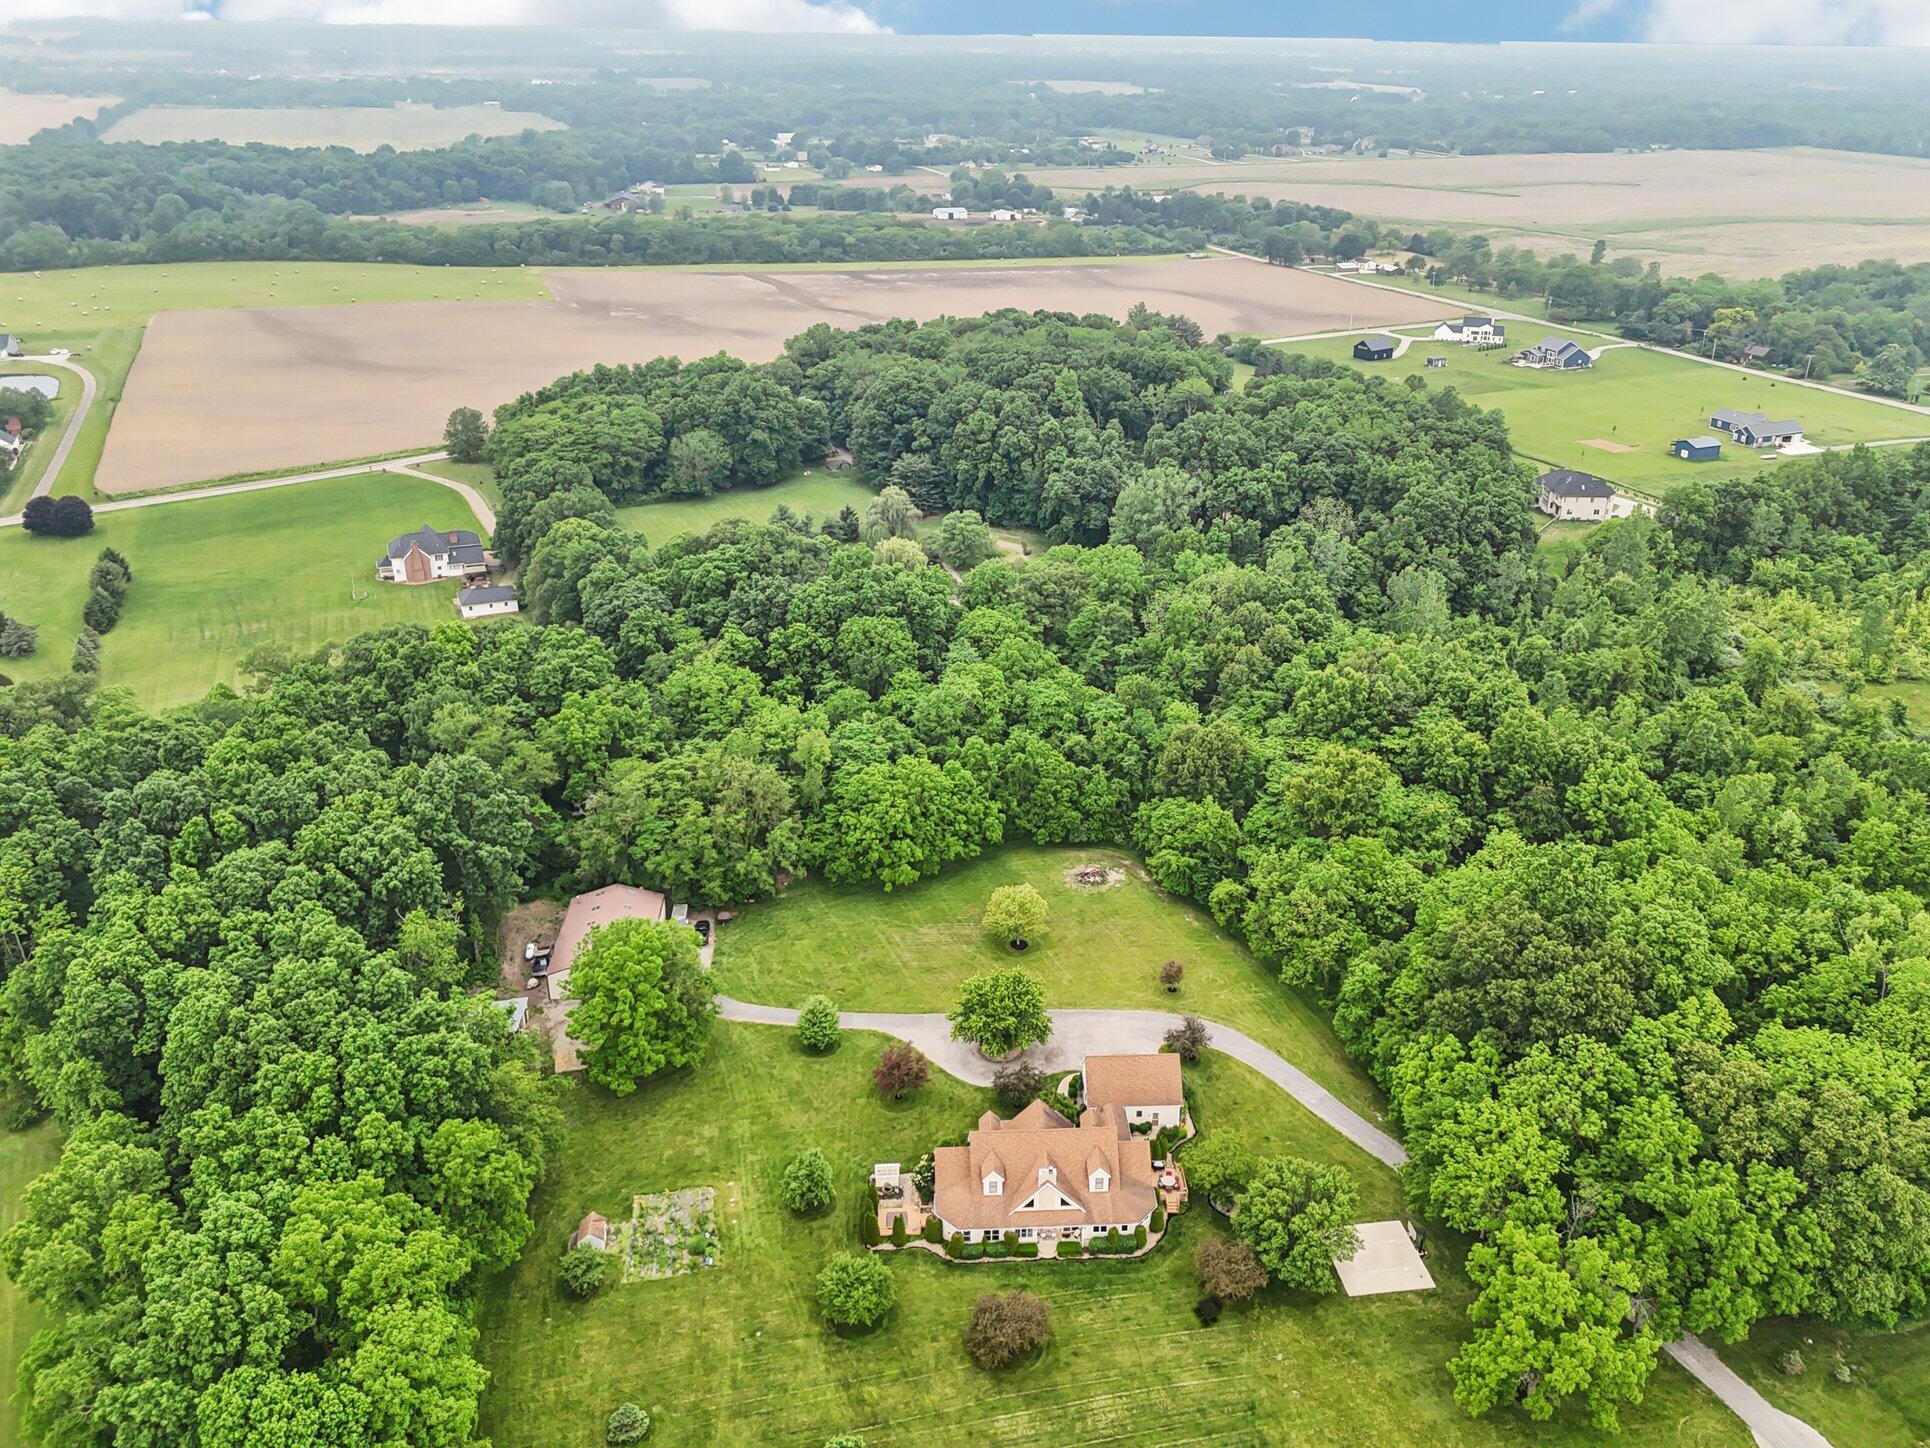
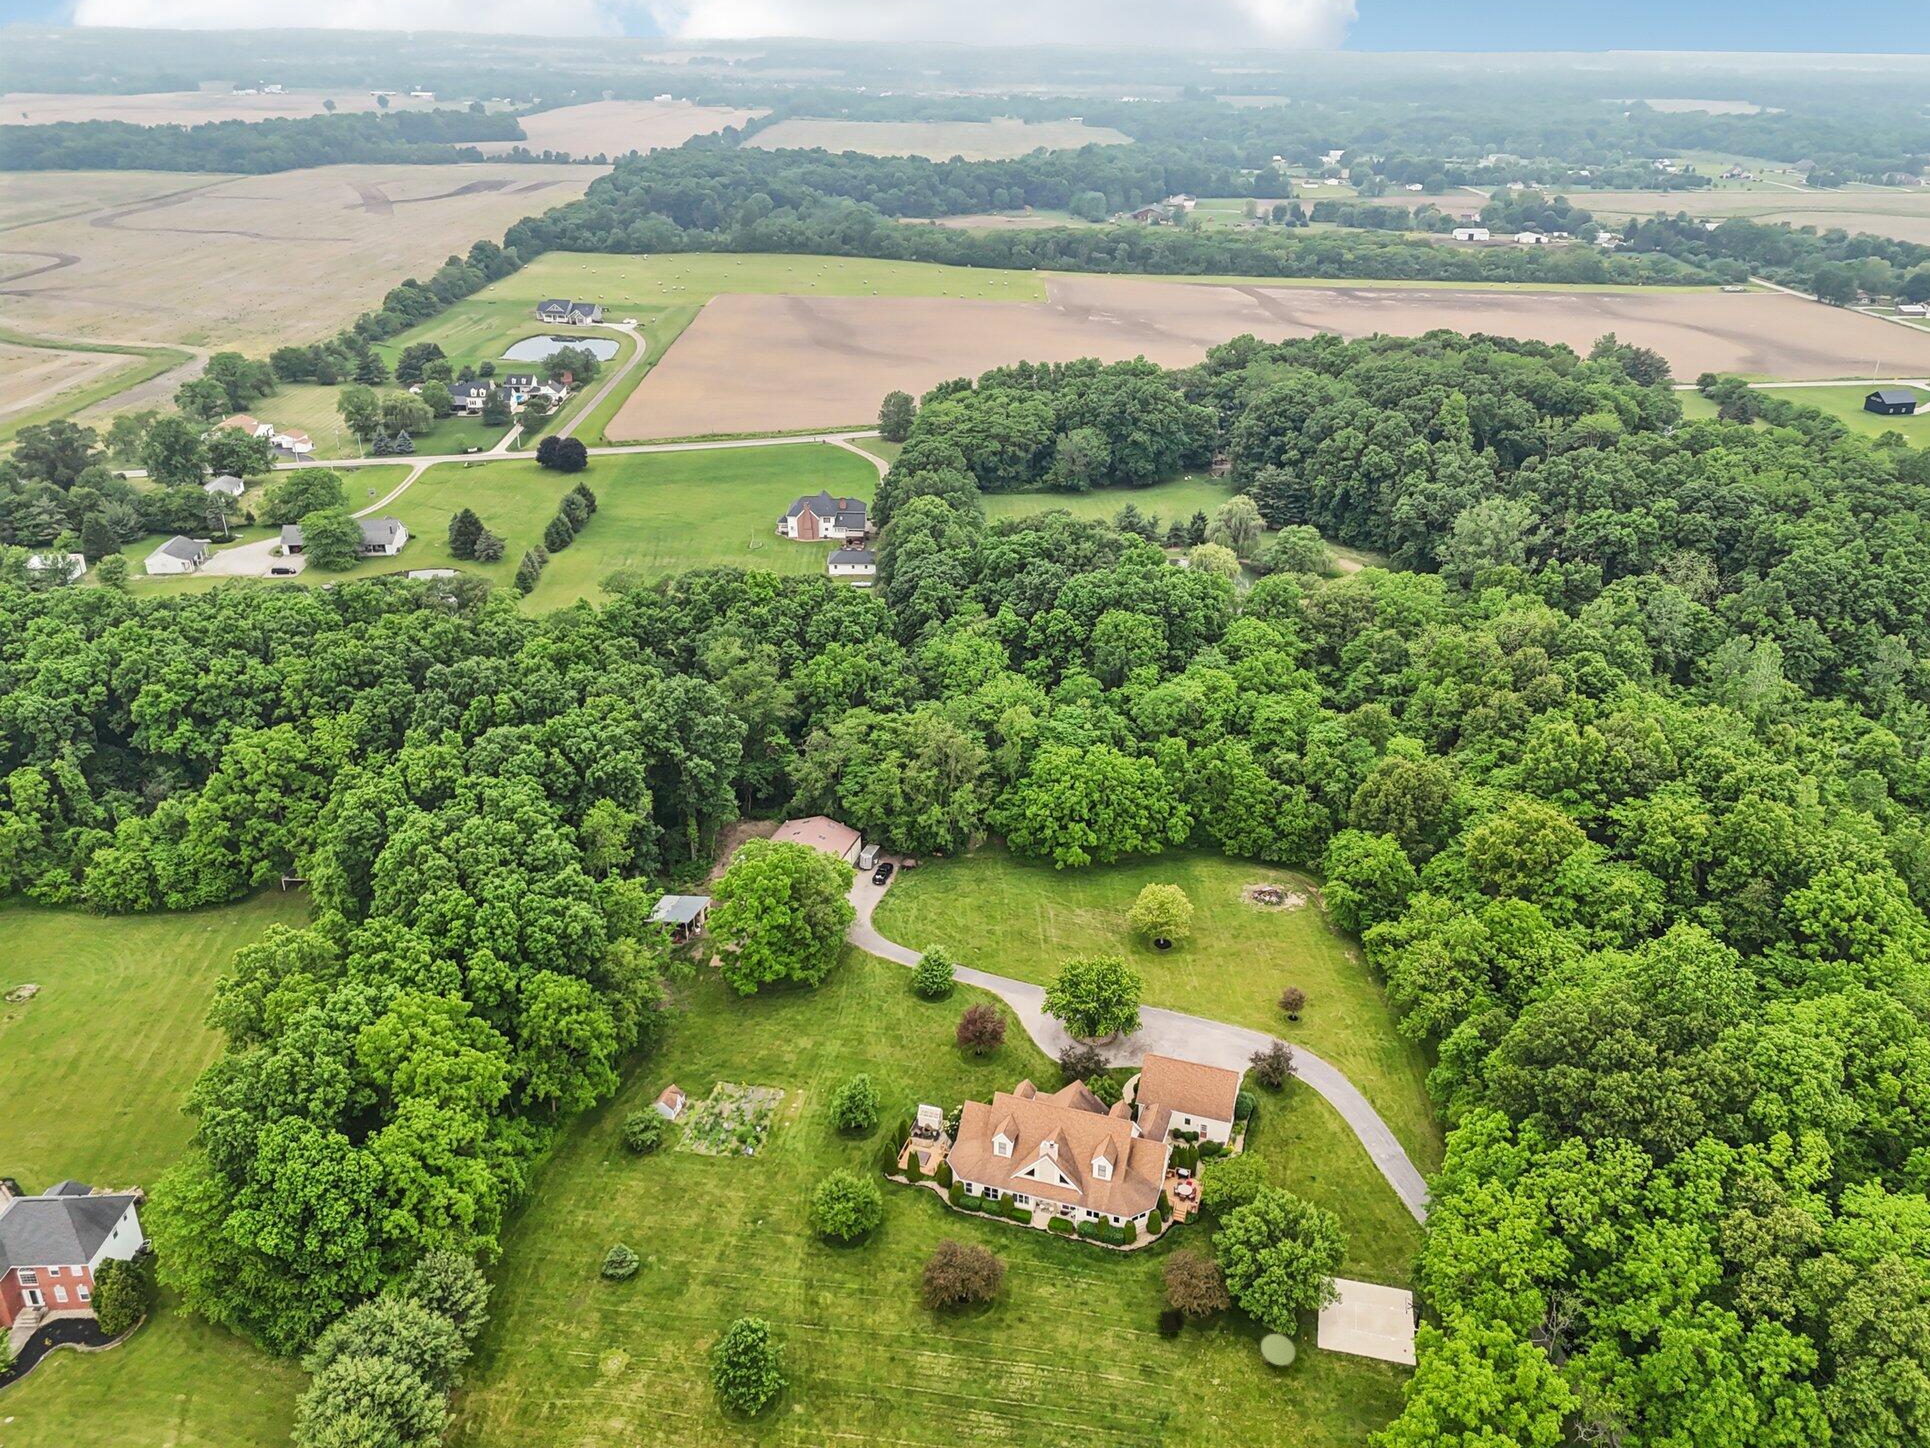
round table: none [1292,1290,1324,1321] -> present [1261,1334,1295,1368]

